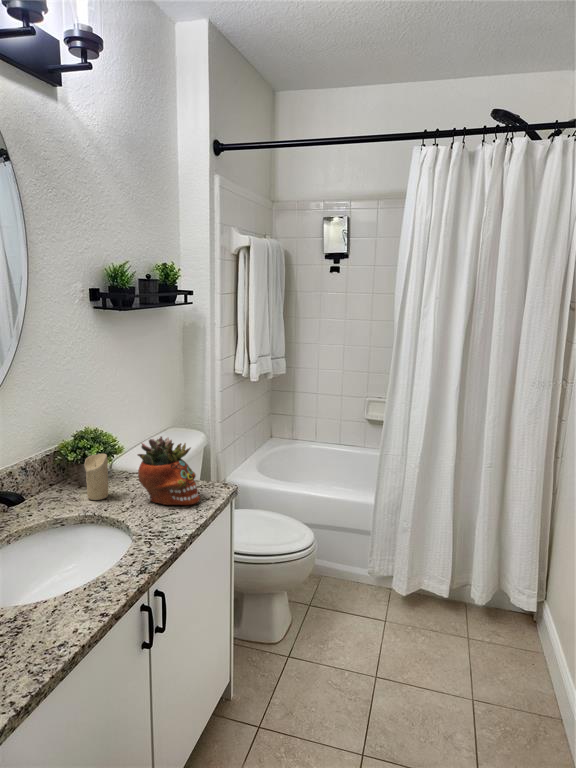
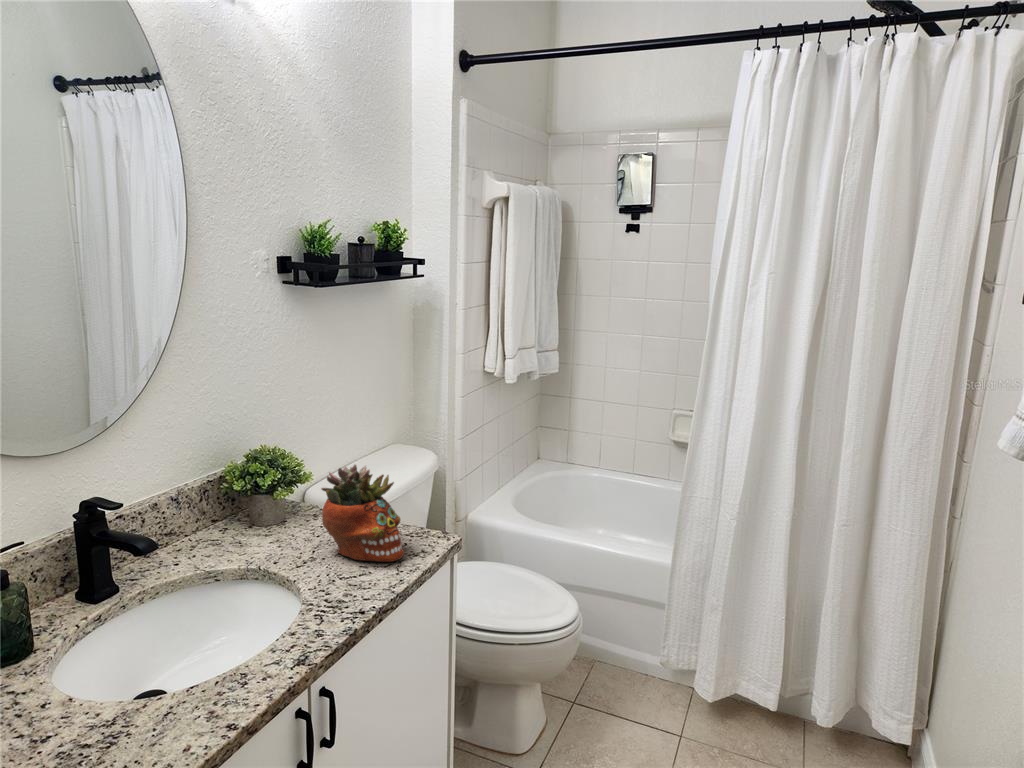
candle: present [84,454,108,500] -> none [252,484,284,547]

